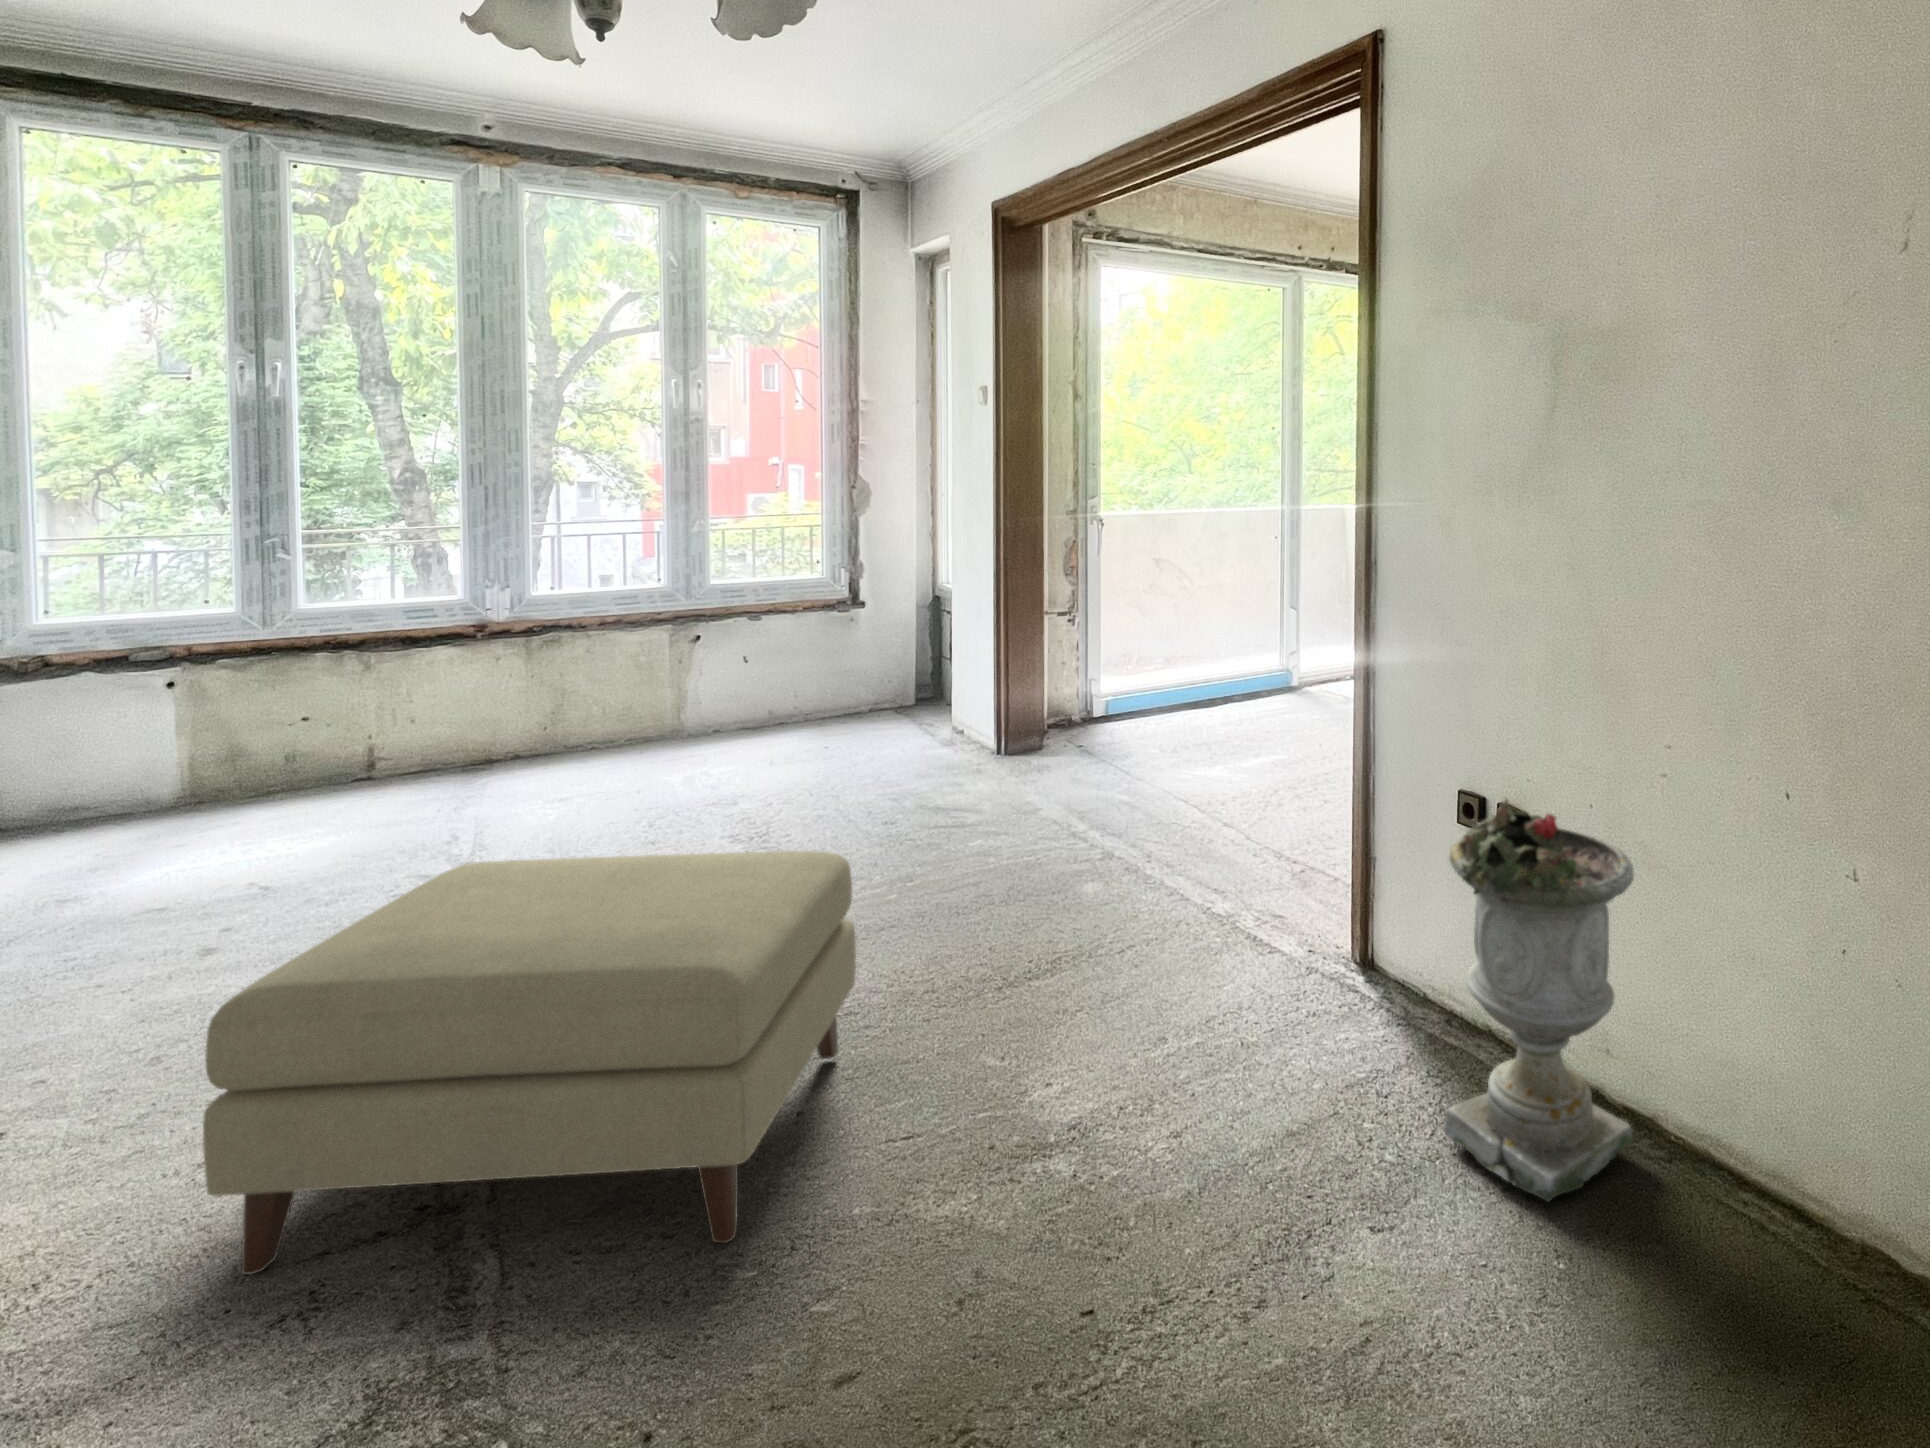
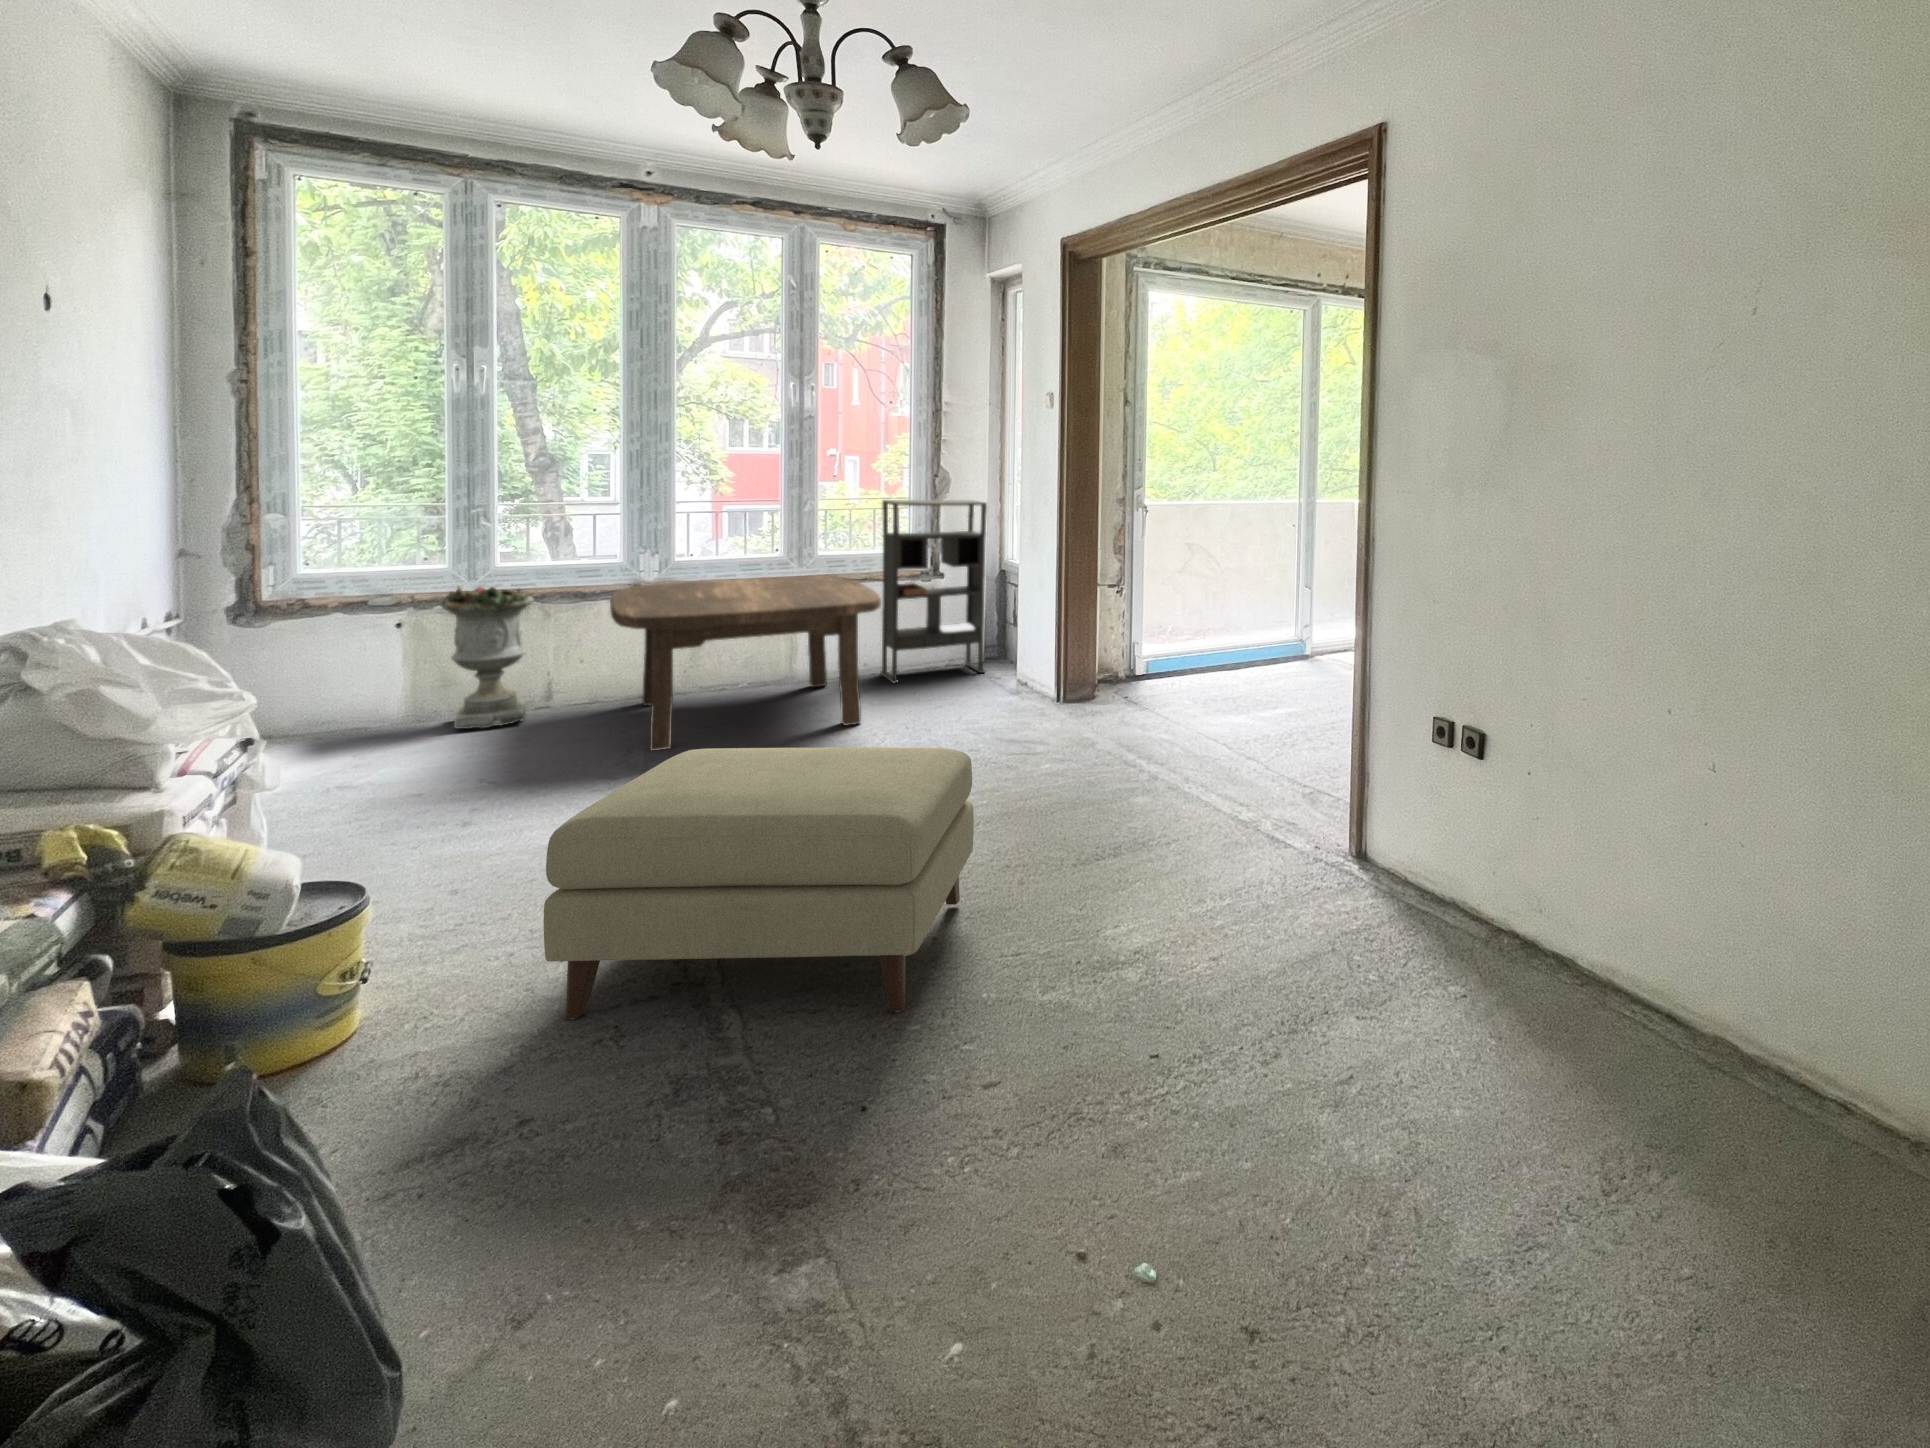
bookshelf: none [787,515,916,738] -> present [881,500,987,683]
coffee table: none [433,610,777,839] -> present [610,576,881,751]
planter: present [1442,800,1634,1202] -> present [442,586,533,729]

